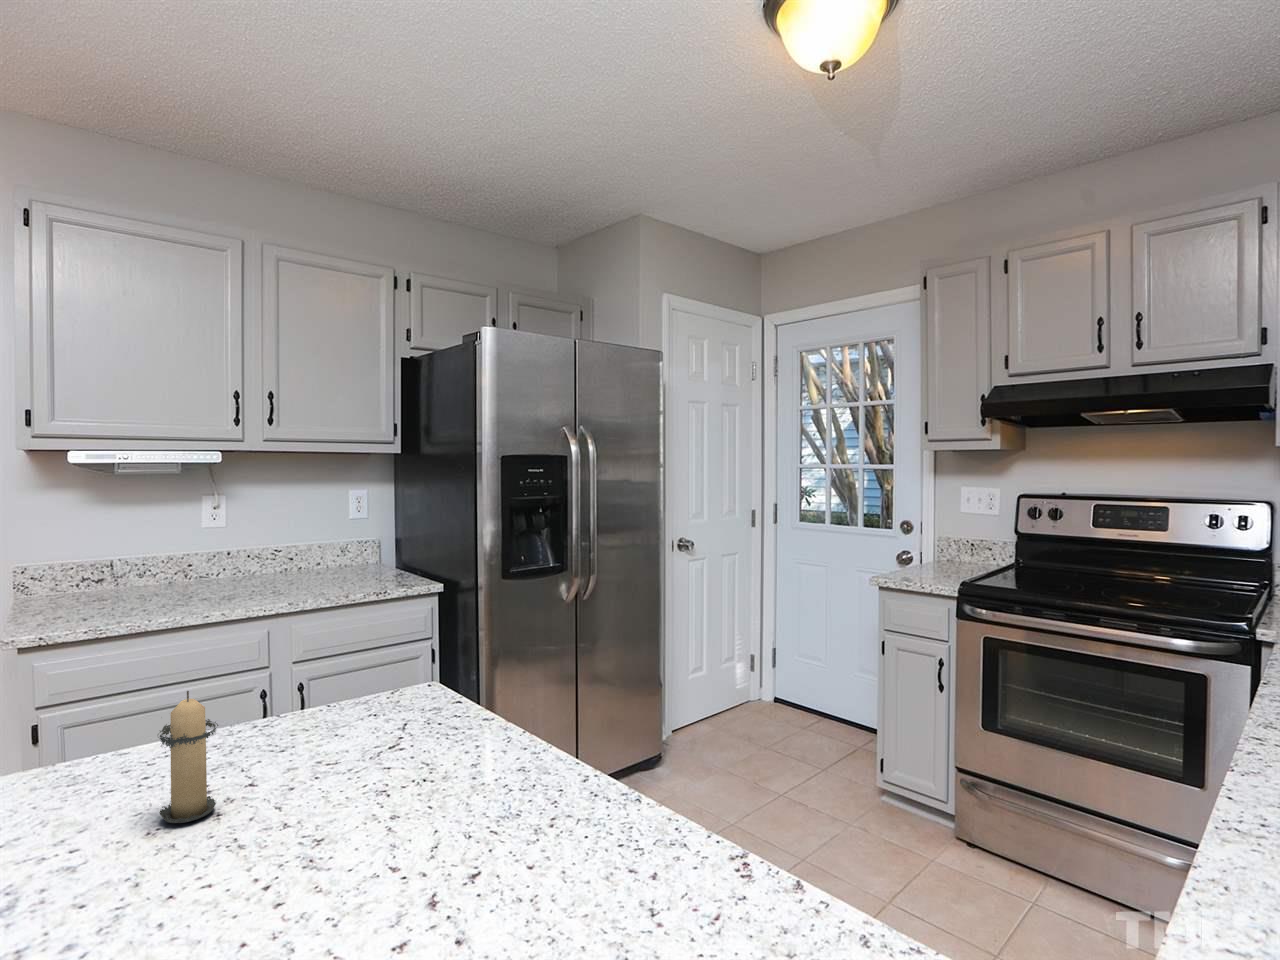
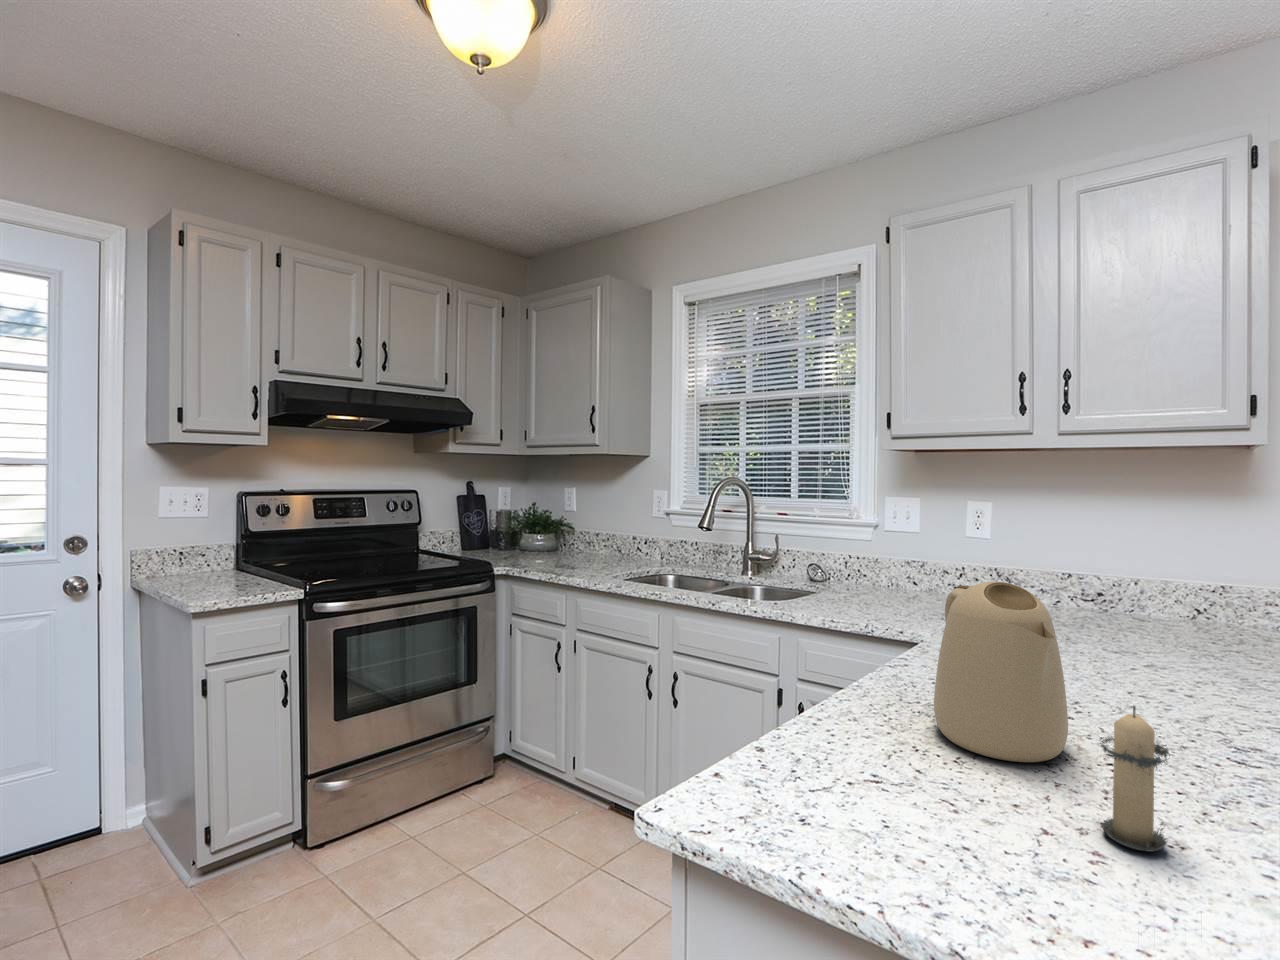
kettle: none [291,619,500,860] -> present [934,582,1068,762]

